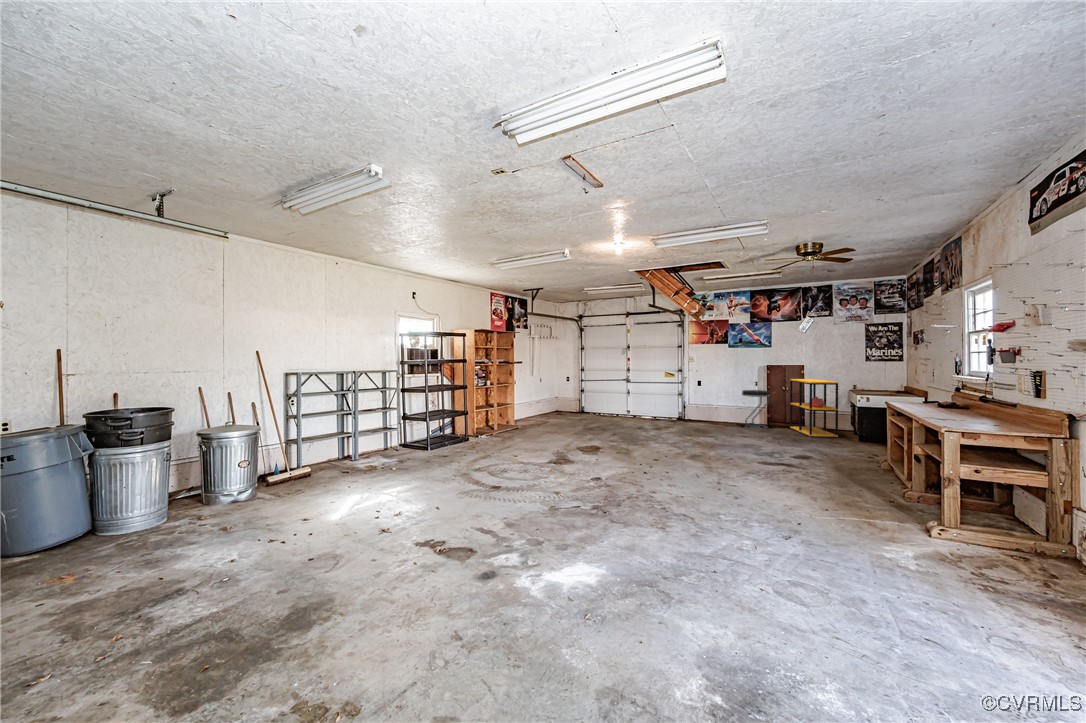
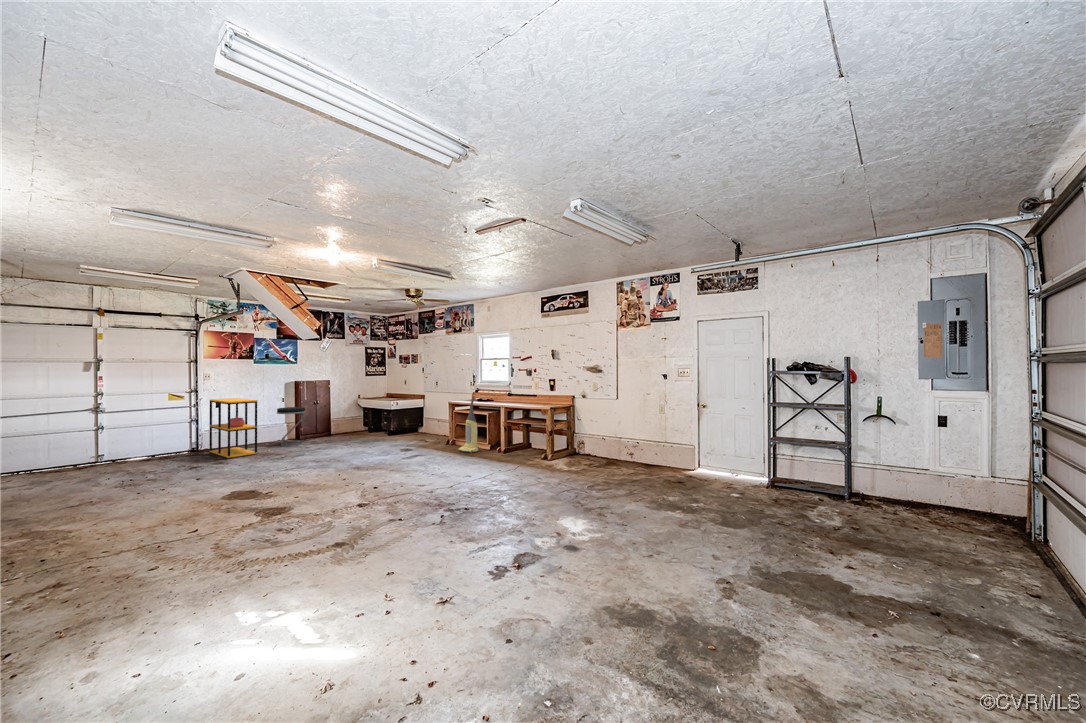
shelving unit: present [790,379,838,438] -> present [209,398,257,459]
vacuum cleaner: none [864,396,899,486] -> present [458,397,479,453]

